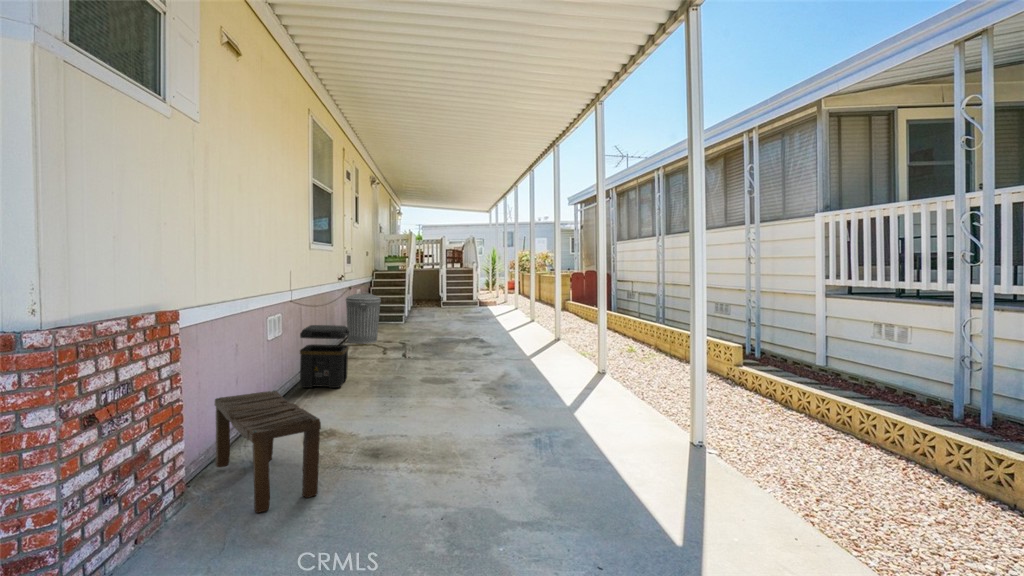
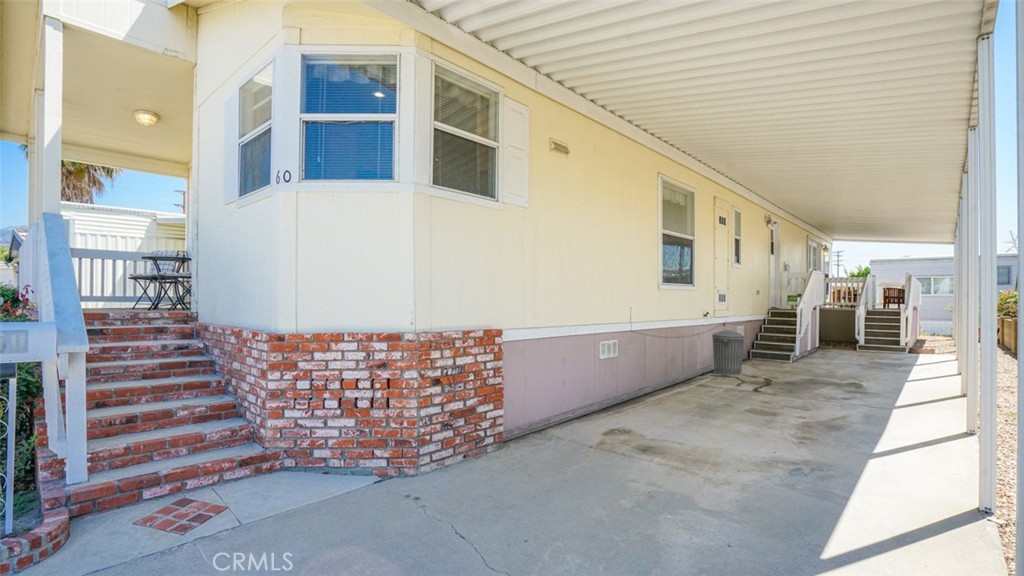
toolbox: present [300,325,349,388] -> none [636,352,678,403]
bench: present [215,391,321,513] -> none [528,389,574,462]

